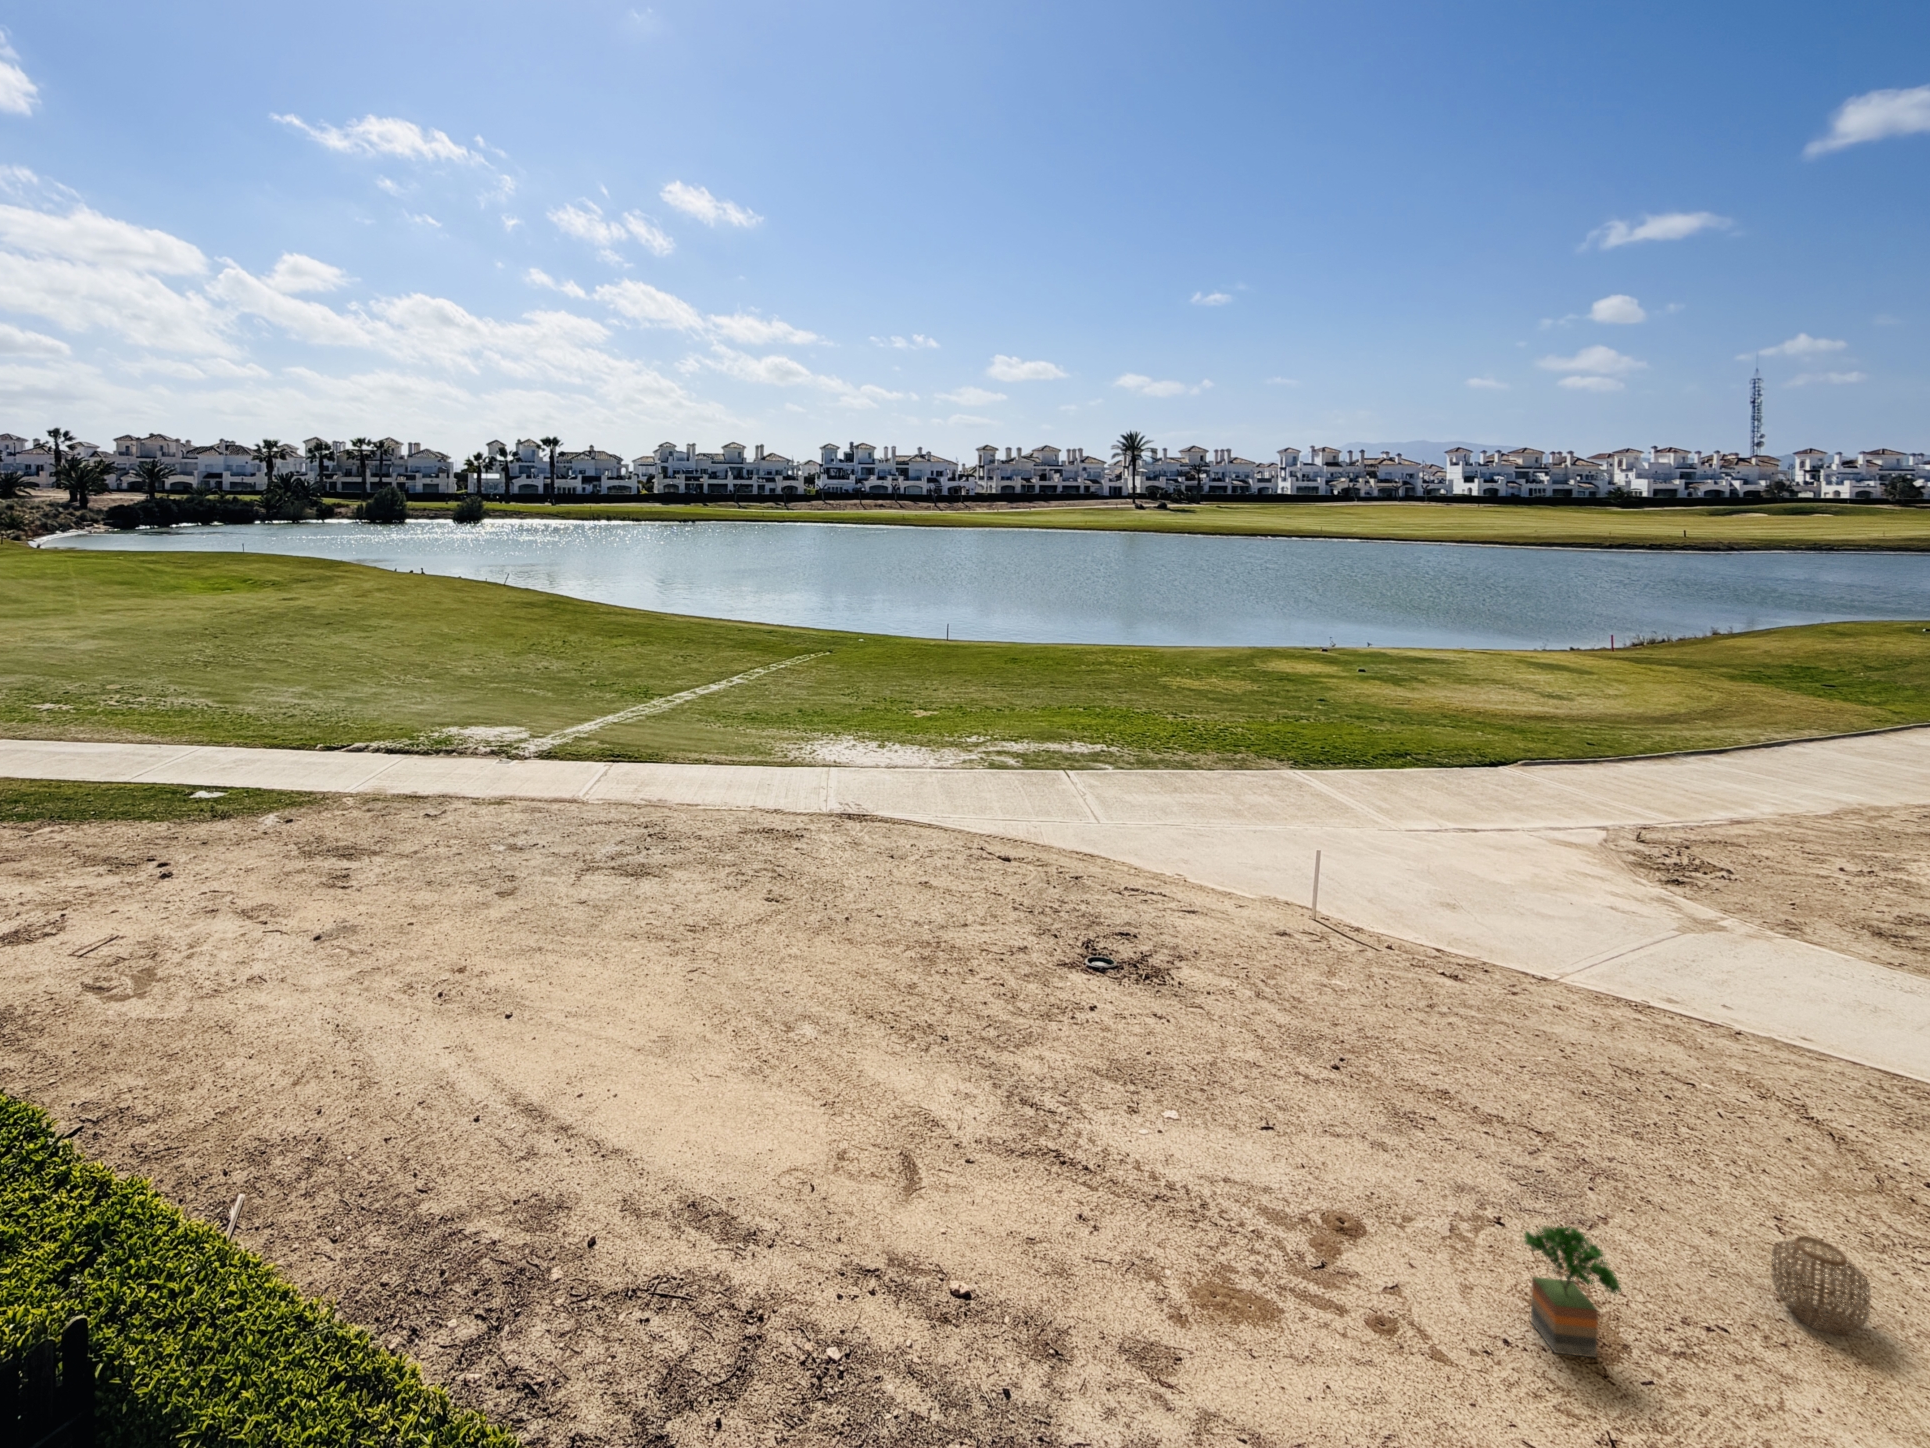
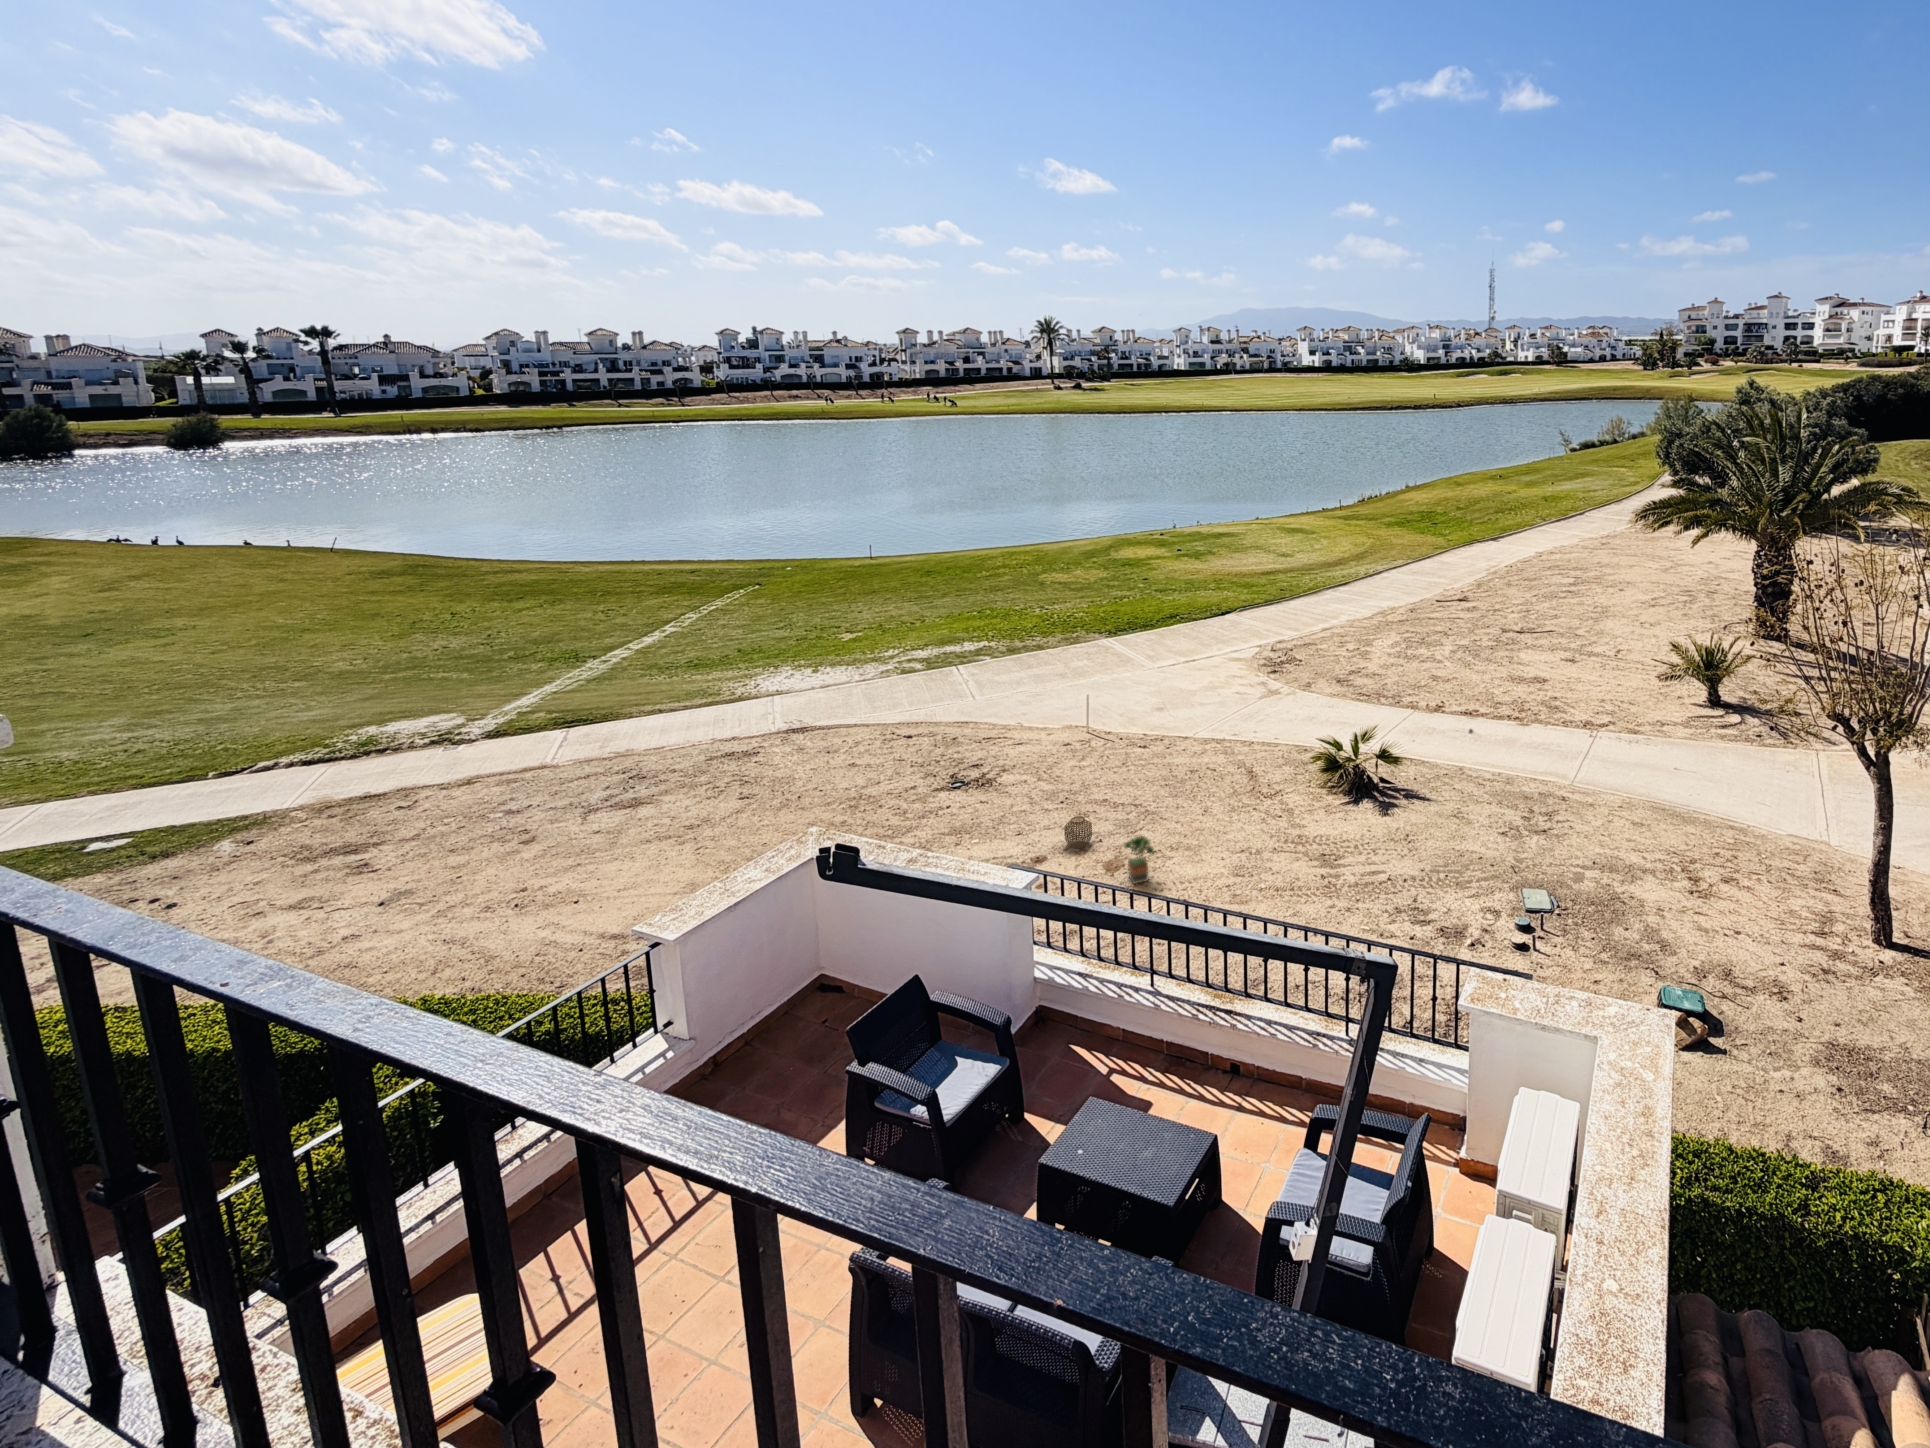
woven basket: present [1772,1236,1870,1335] -> present [1064,816,1092,849]

